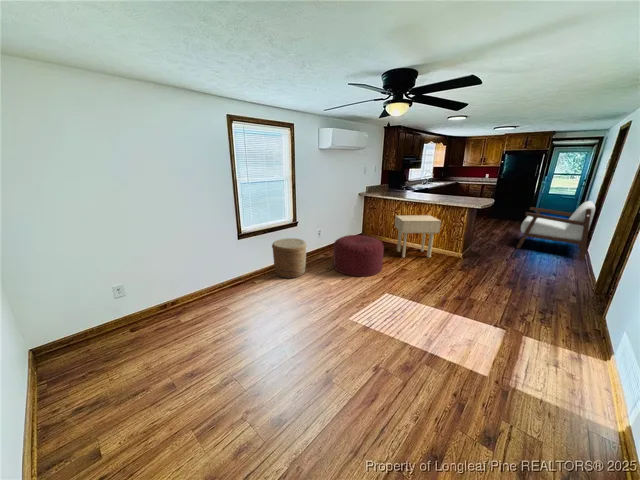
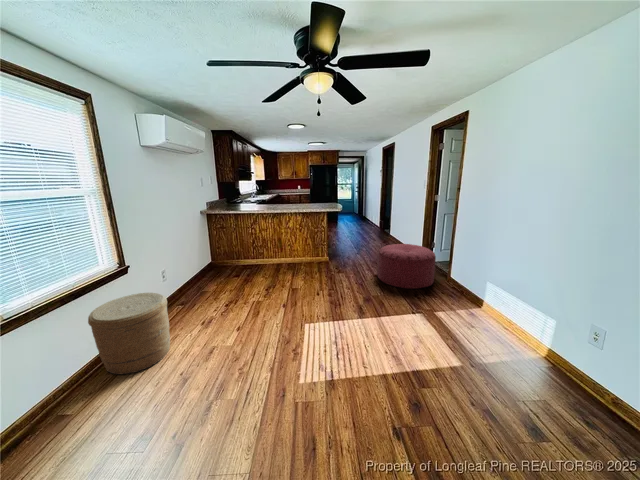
armchair: present [516,201,595,260] -> none [347,200,393,243]
side table: present [395,215,441,258] -> none [260,225,310,276]
ottoman: present [333,235,384,276] -> present [378,244,436,289]

